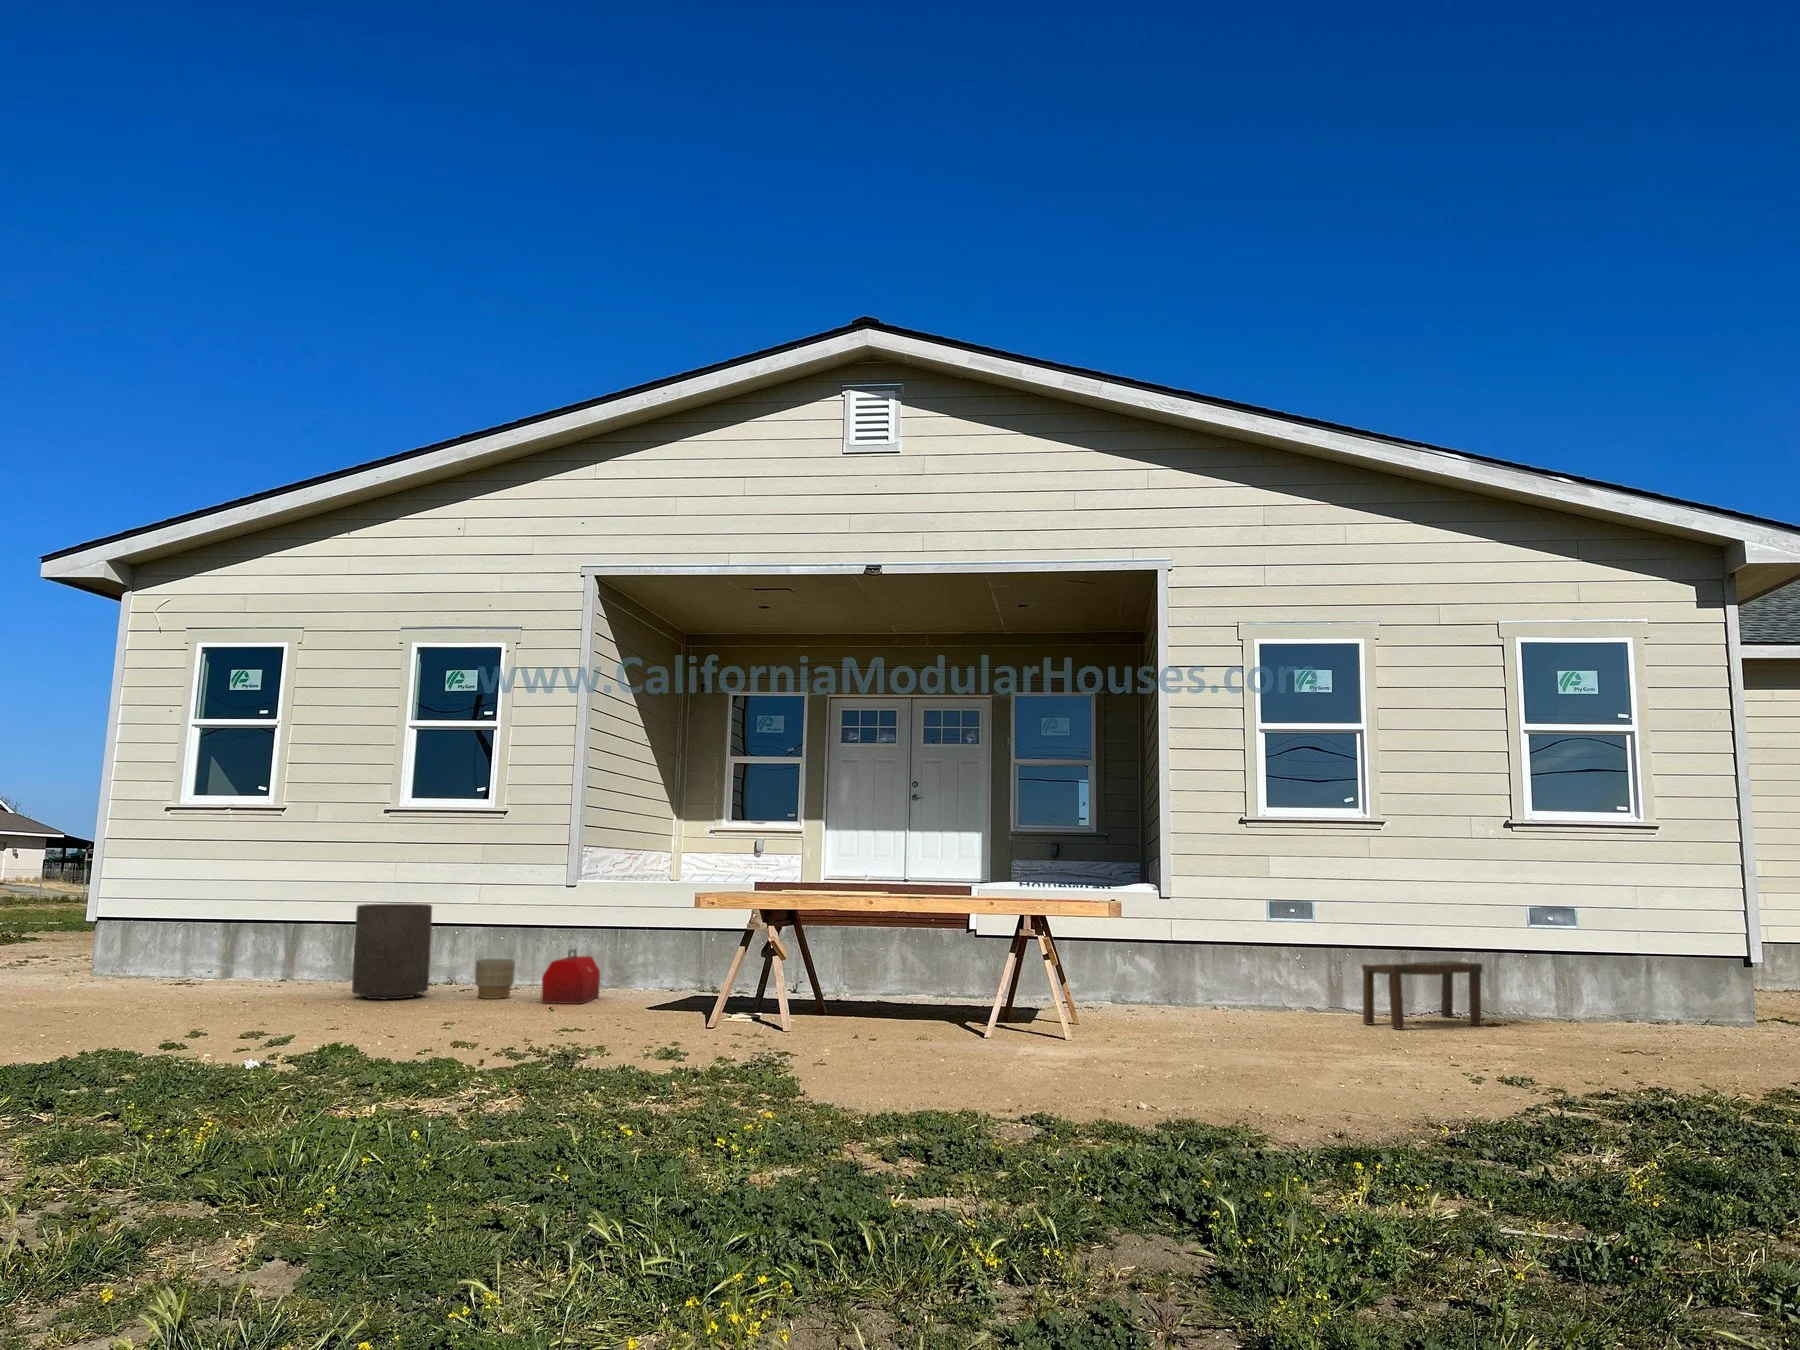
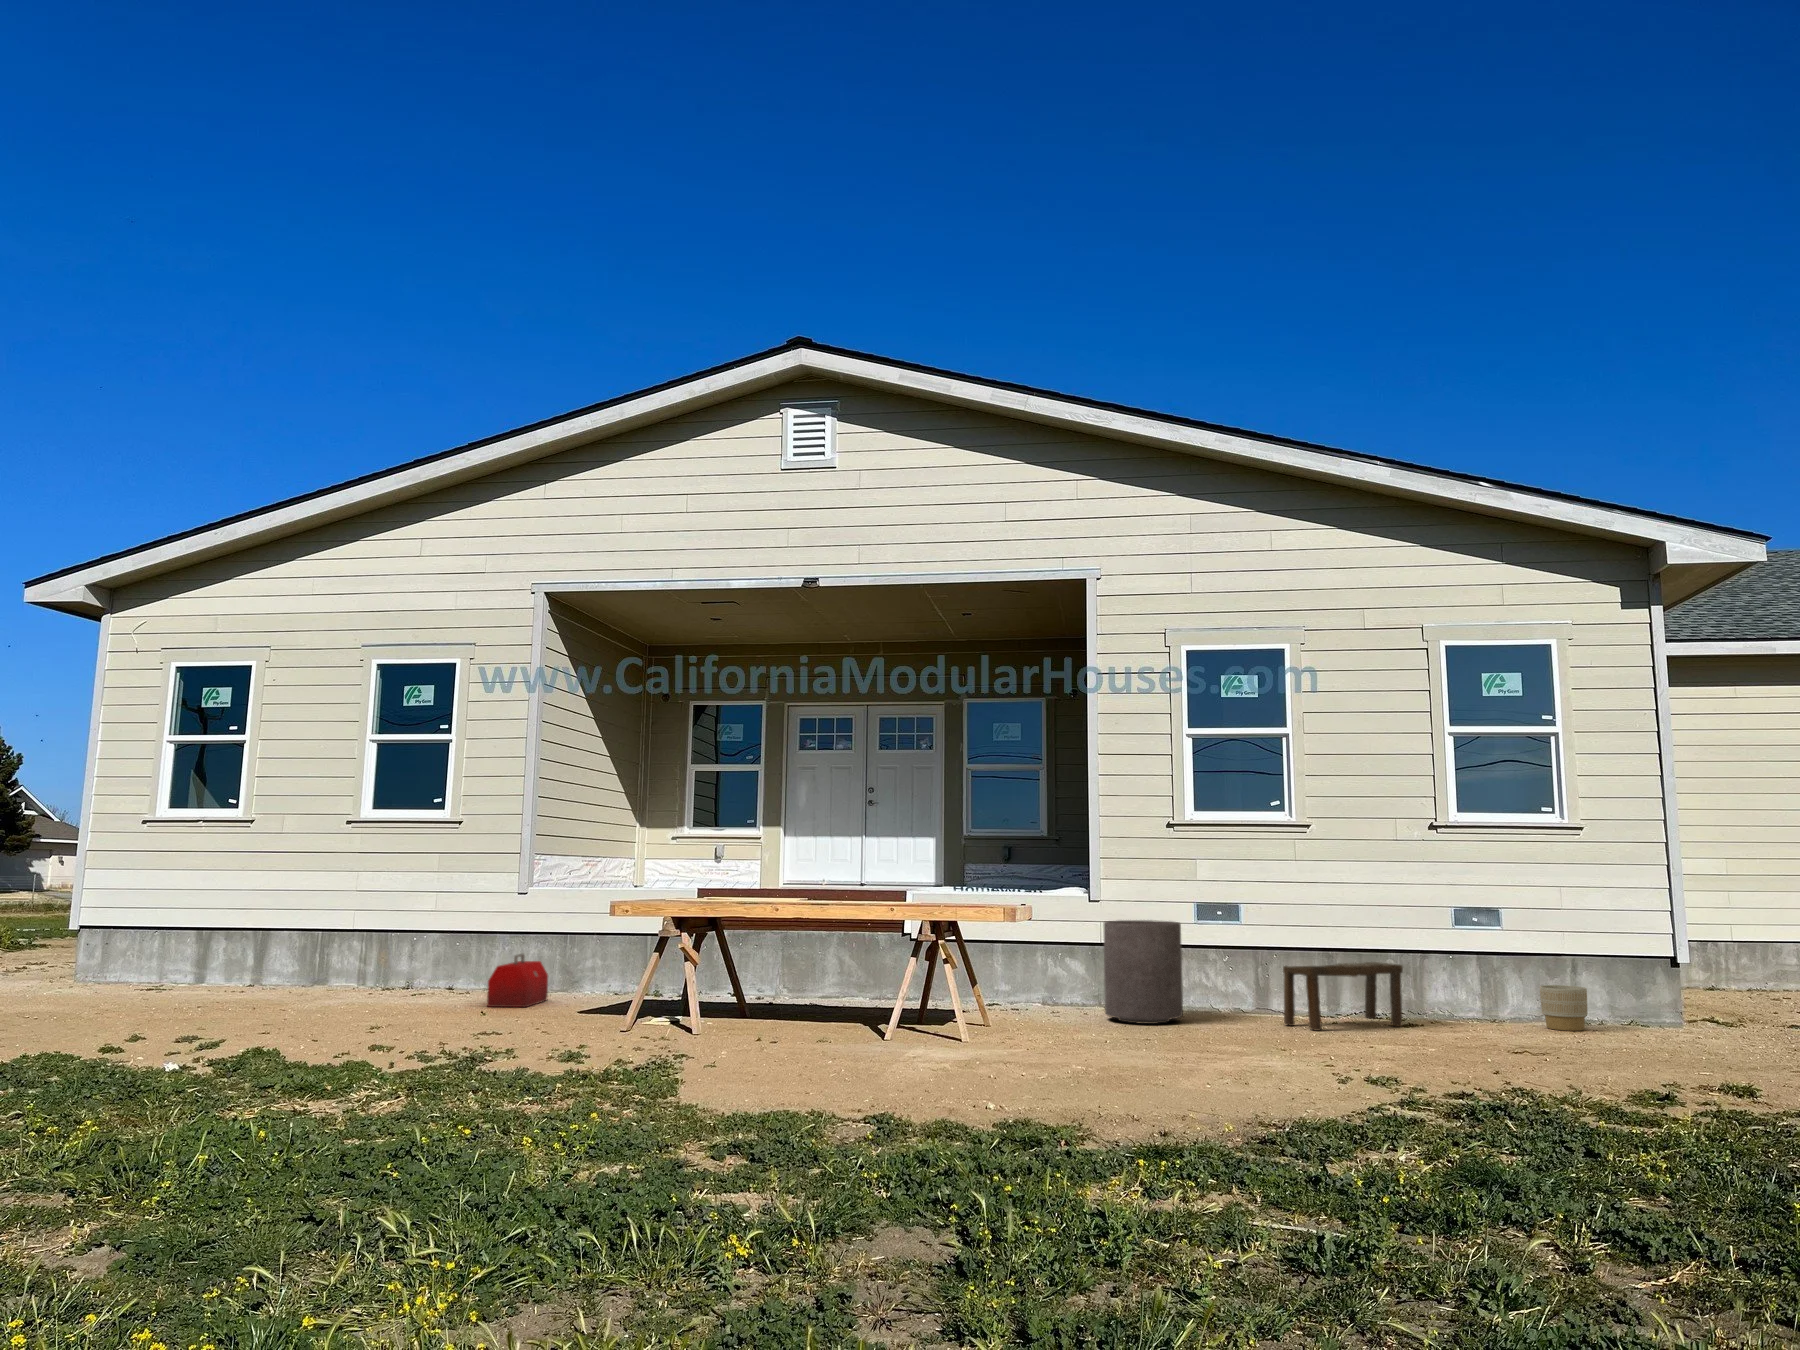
trash can: present [352,904,432,999] -> present [1103,920,1183,1024]
planter: present [475,959,515,999] -> present [1540,985,1588,1031]

